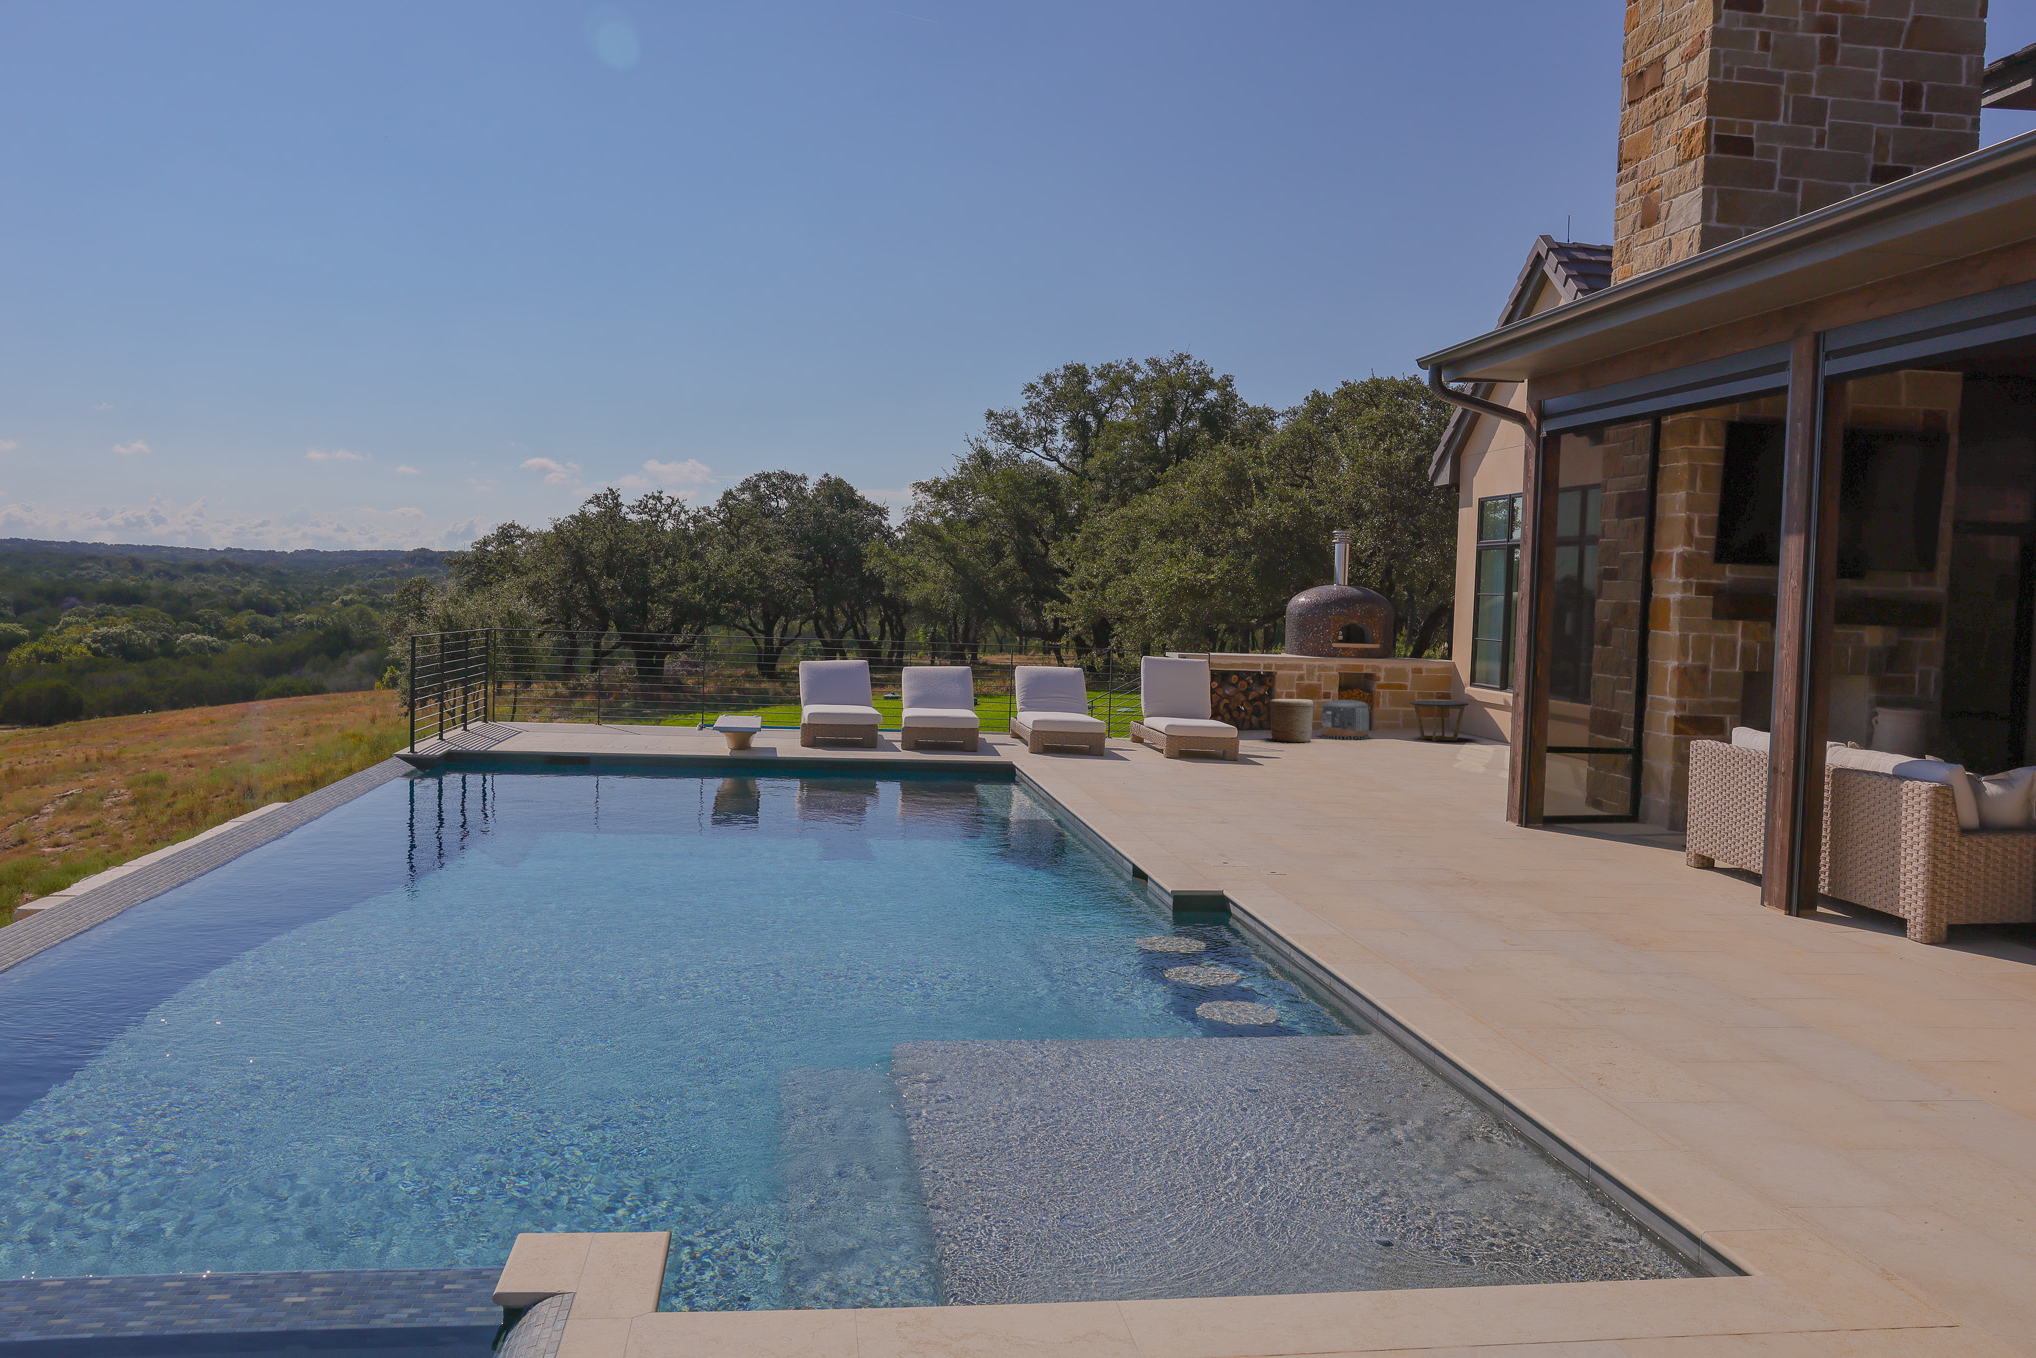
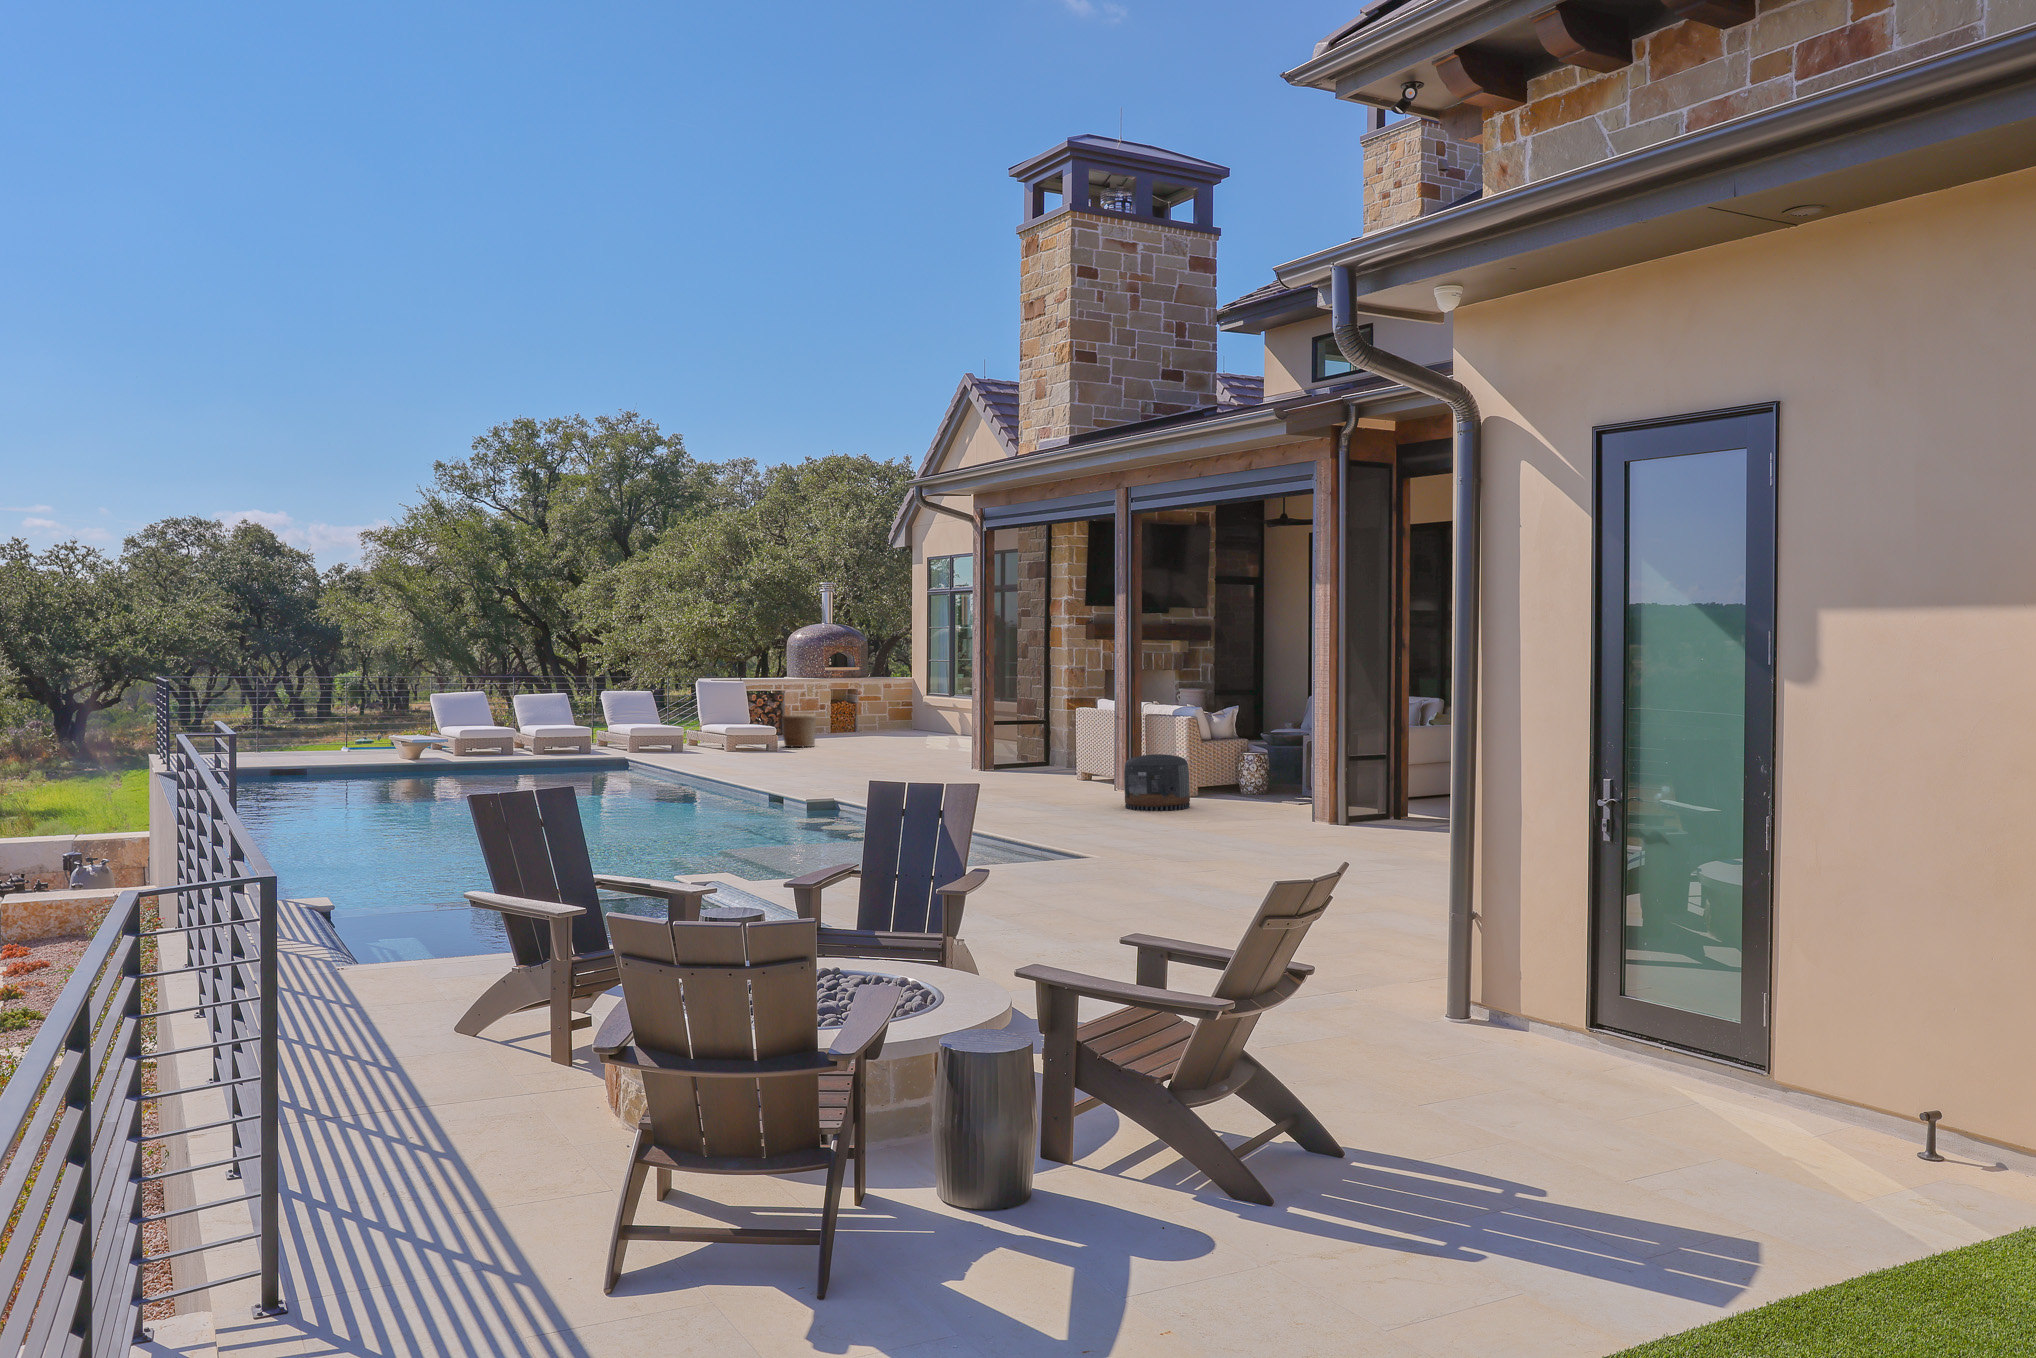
pouf: present [1321,700,1369,740] -> present [1124,754,1190,811]
side table: present [1410,701,1468,741] -> none [885,712,928,742]

